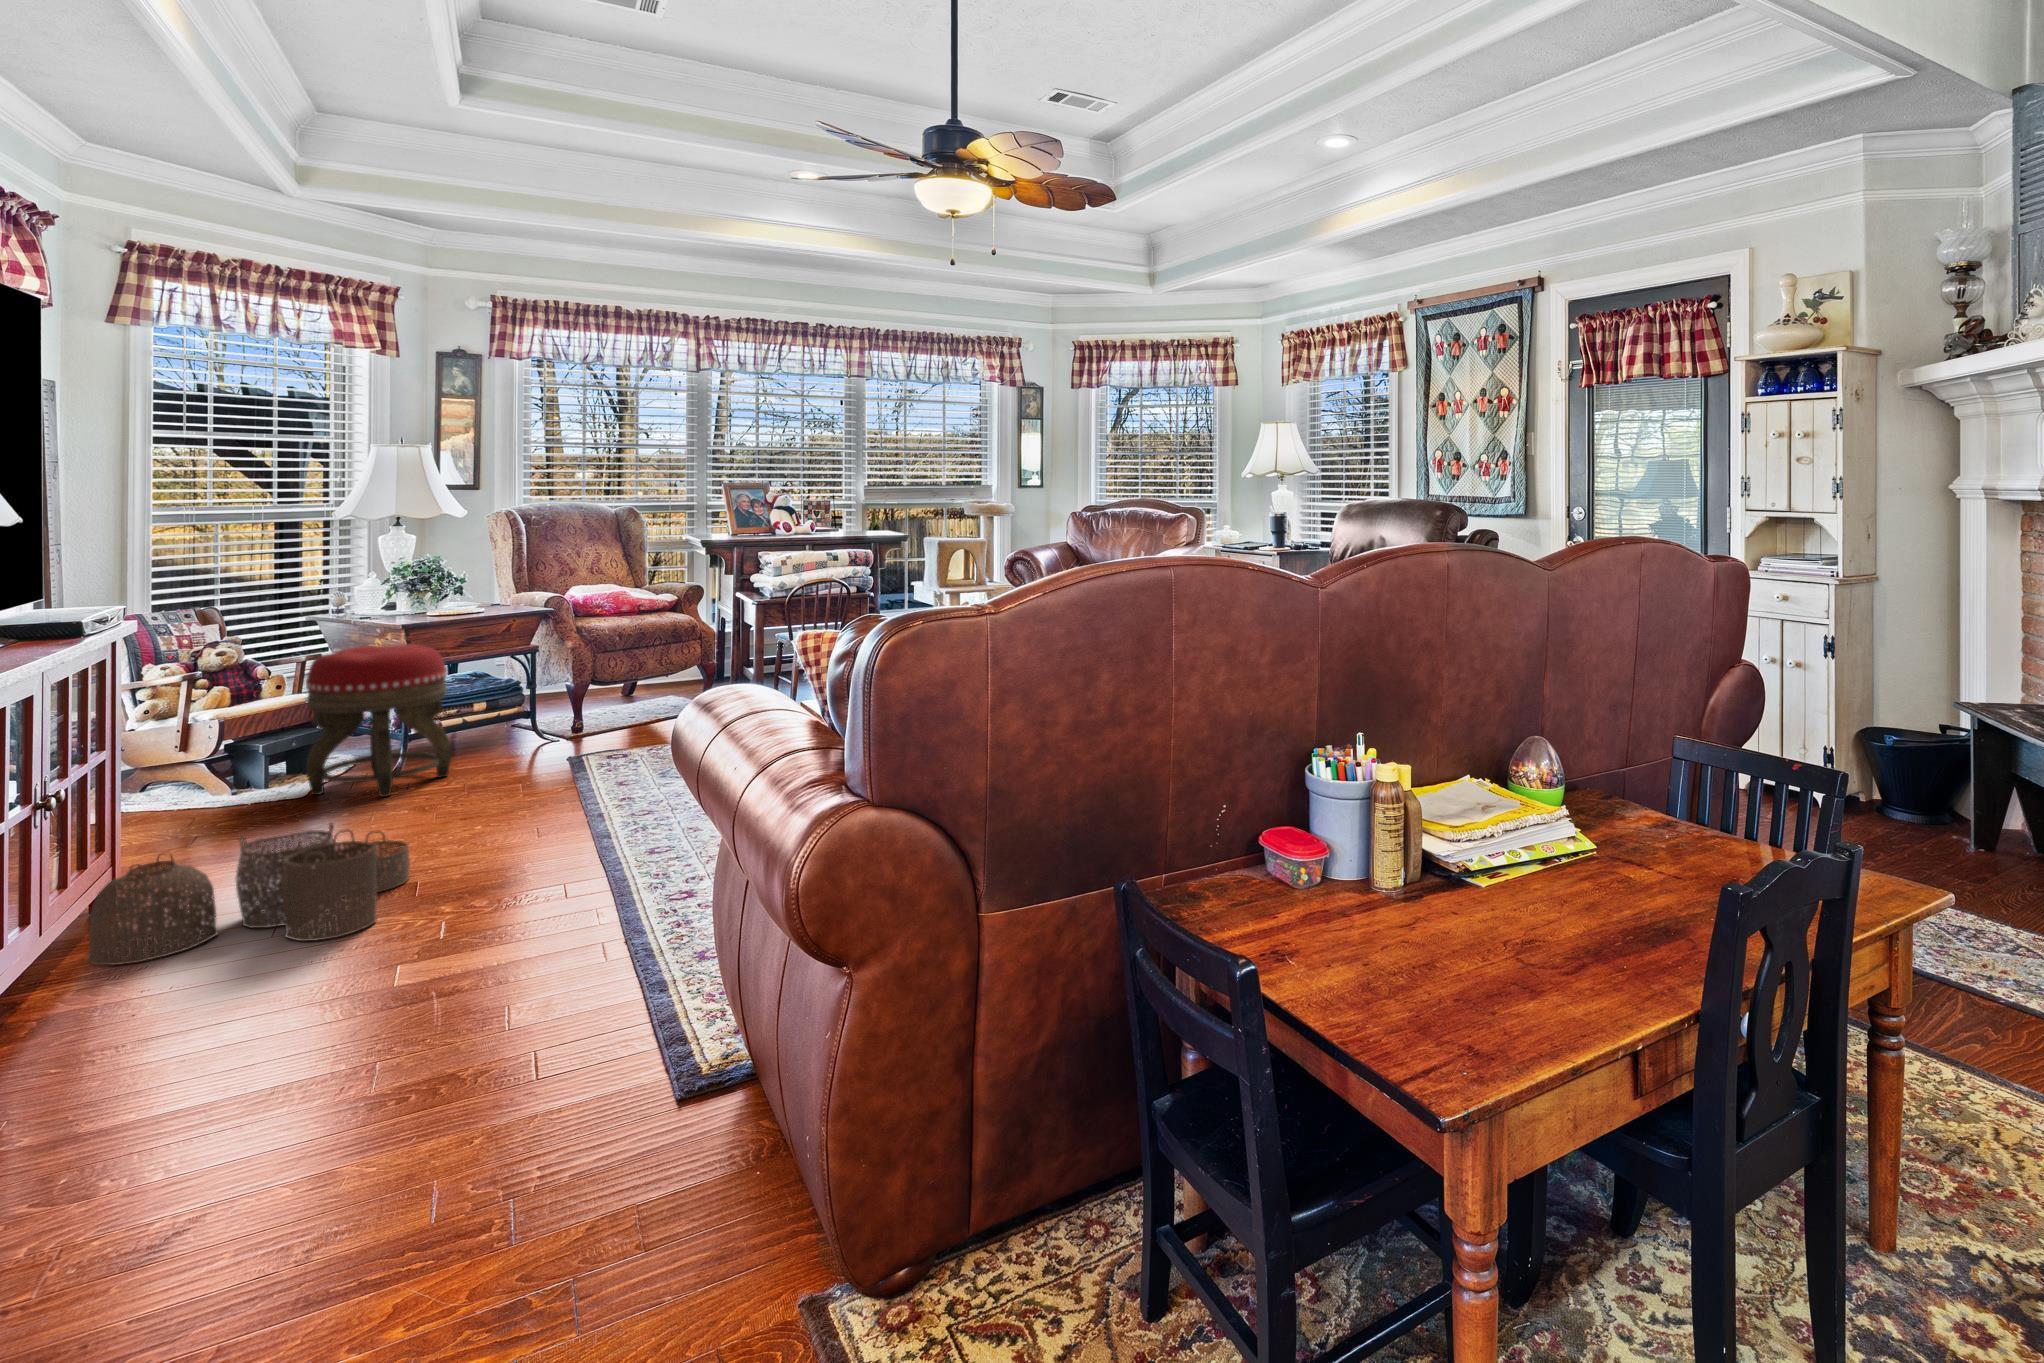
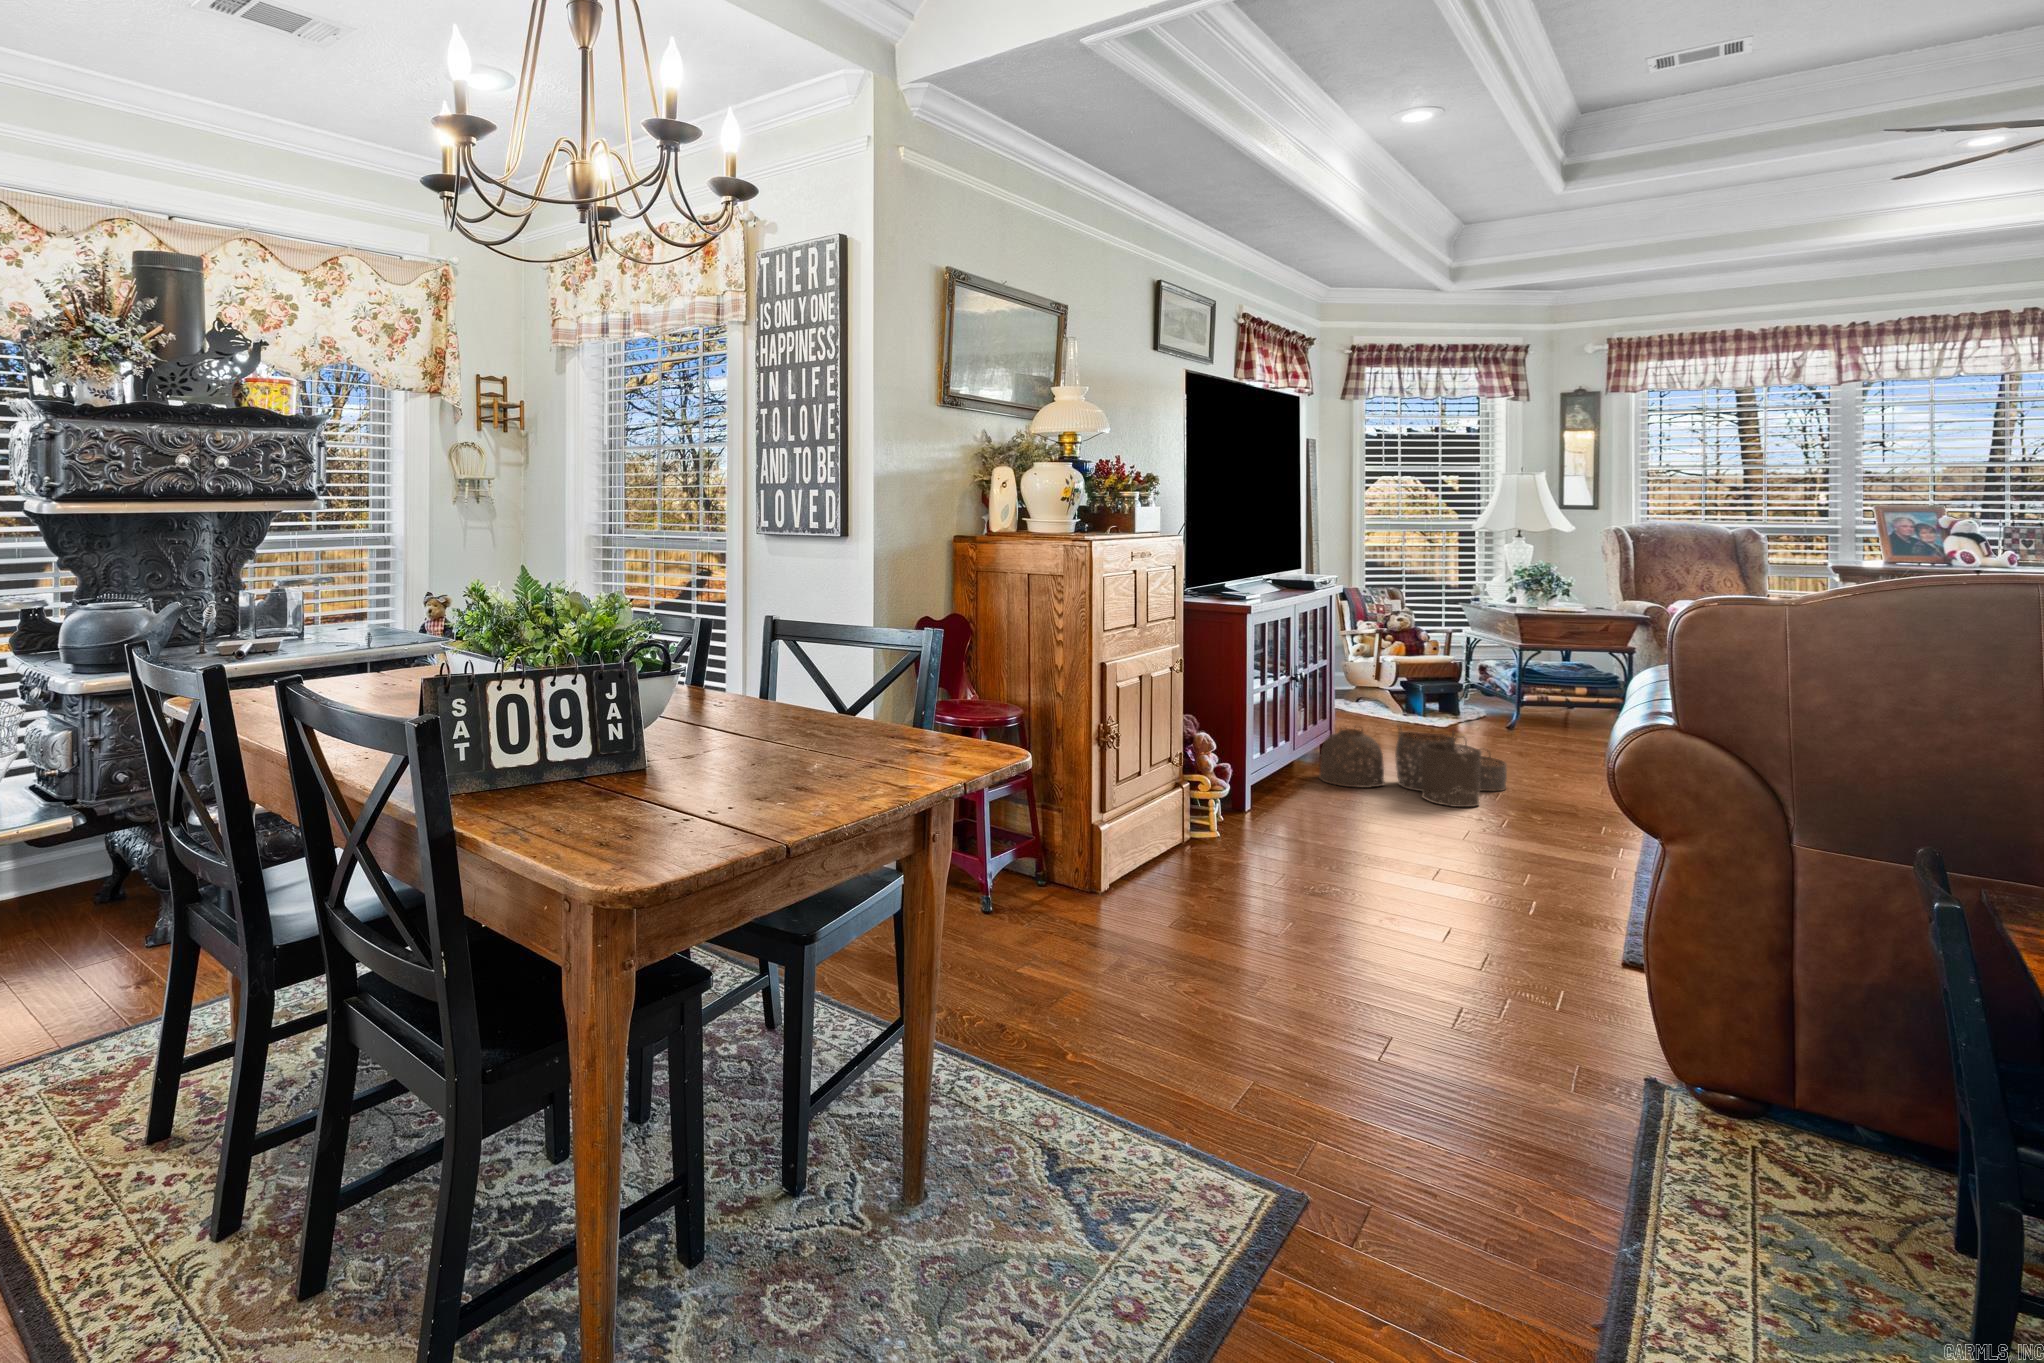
footstool: present [306,644,451,797] -> none [1446,624,1552,740]

